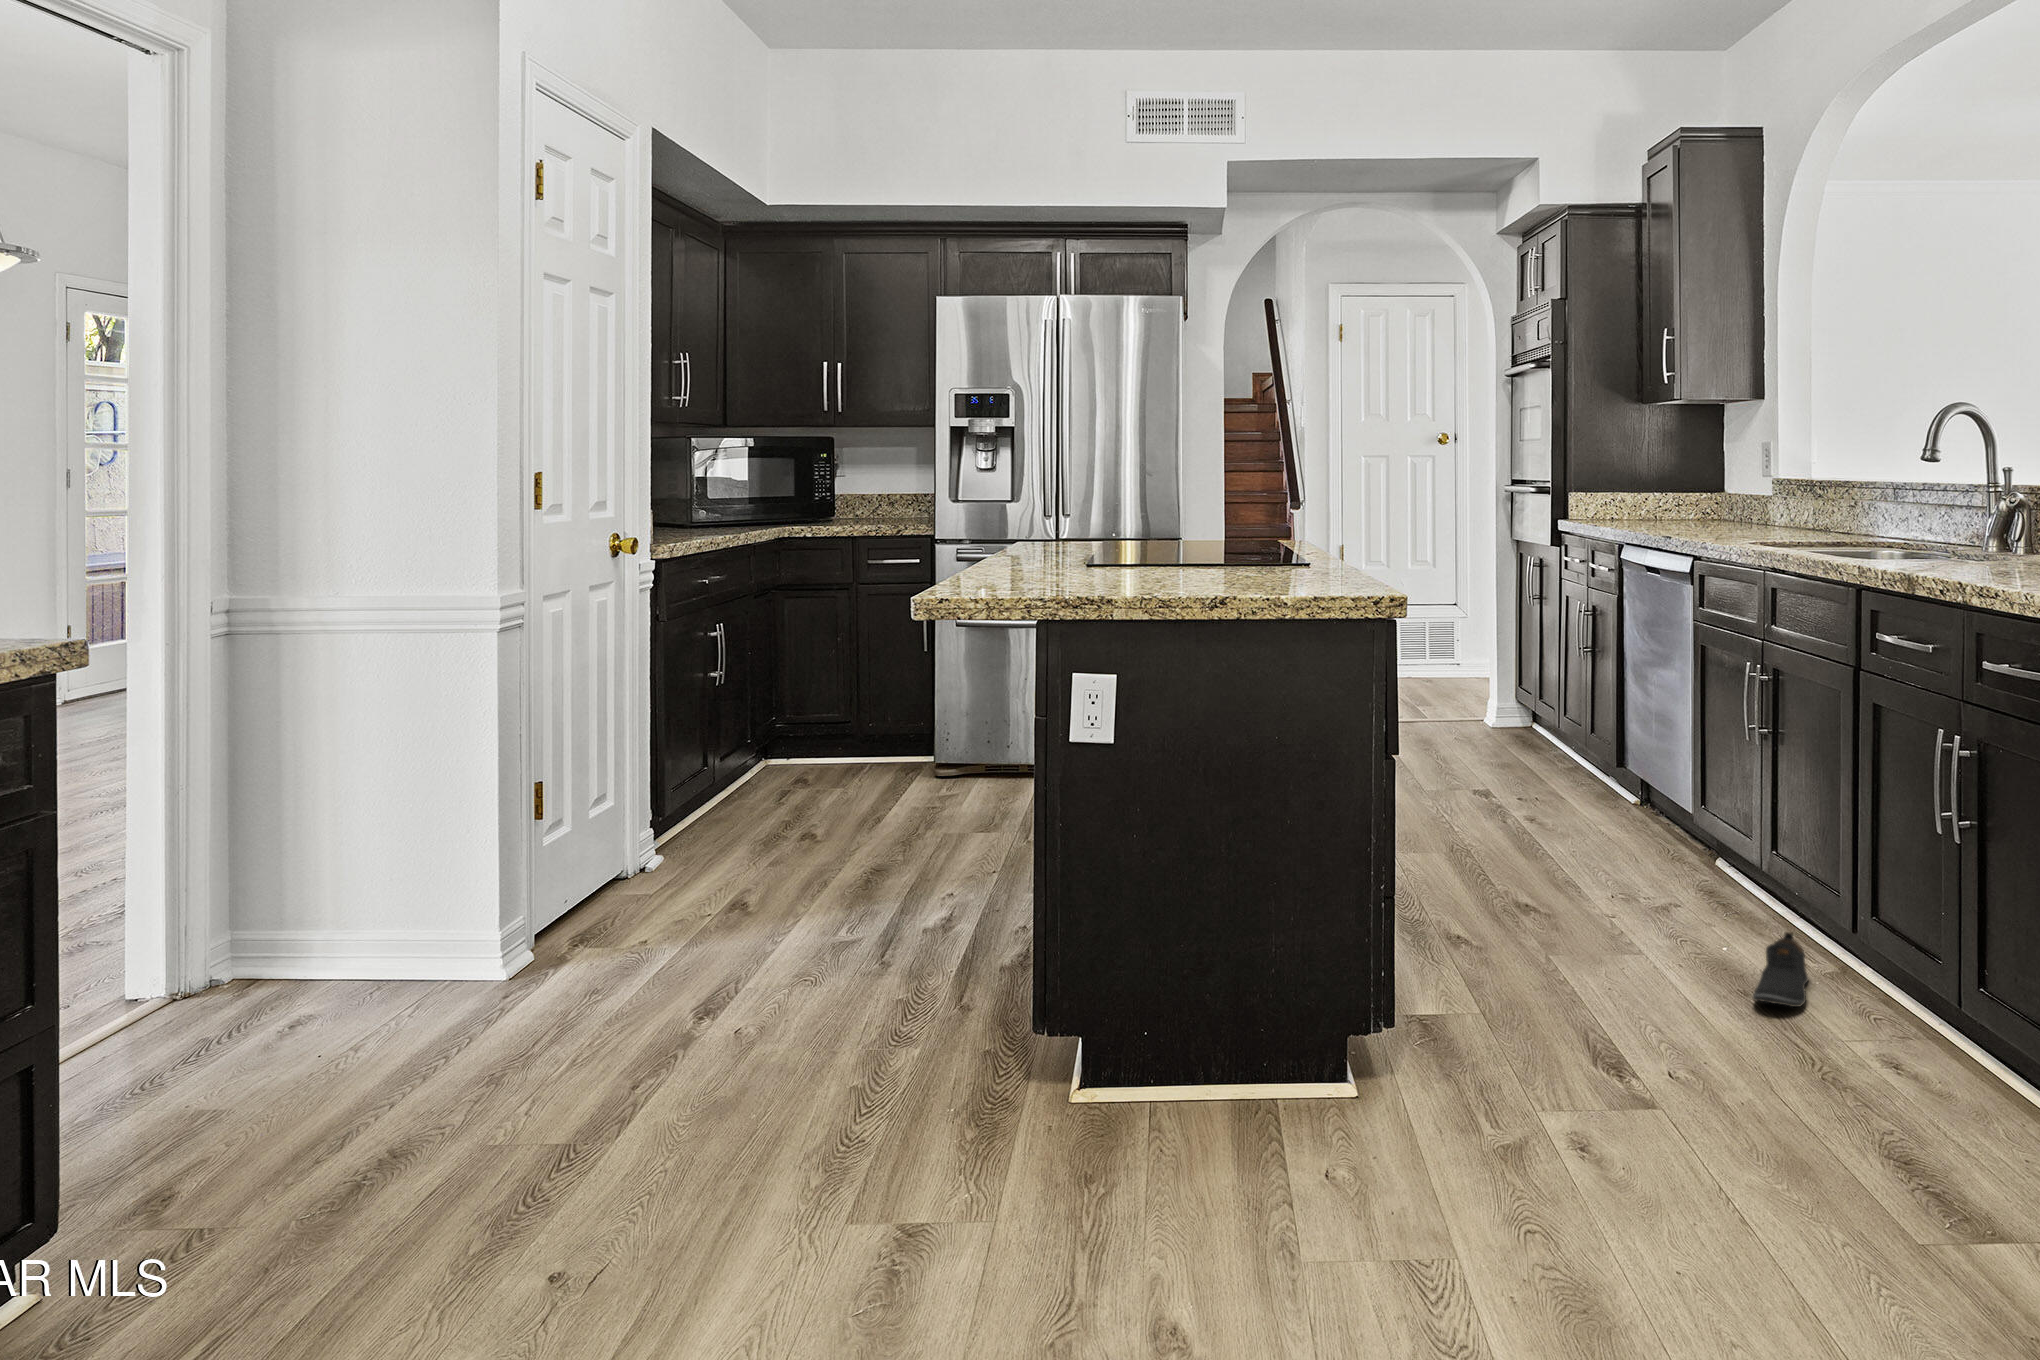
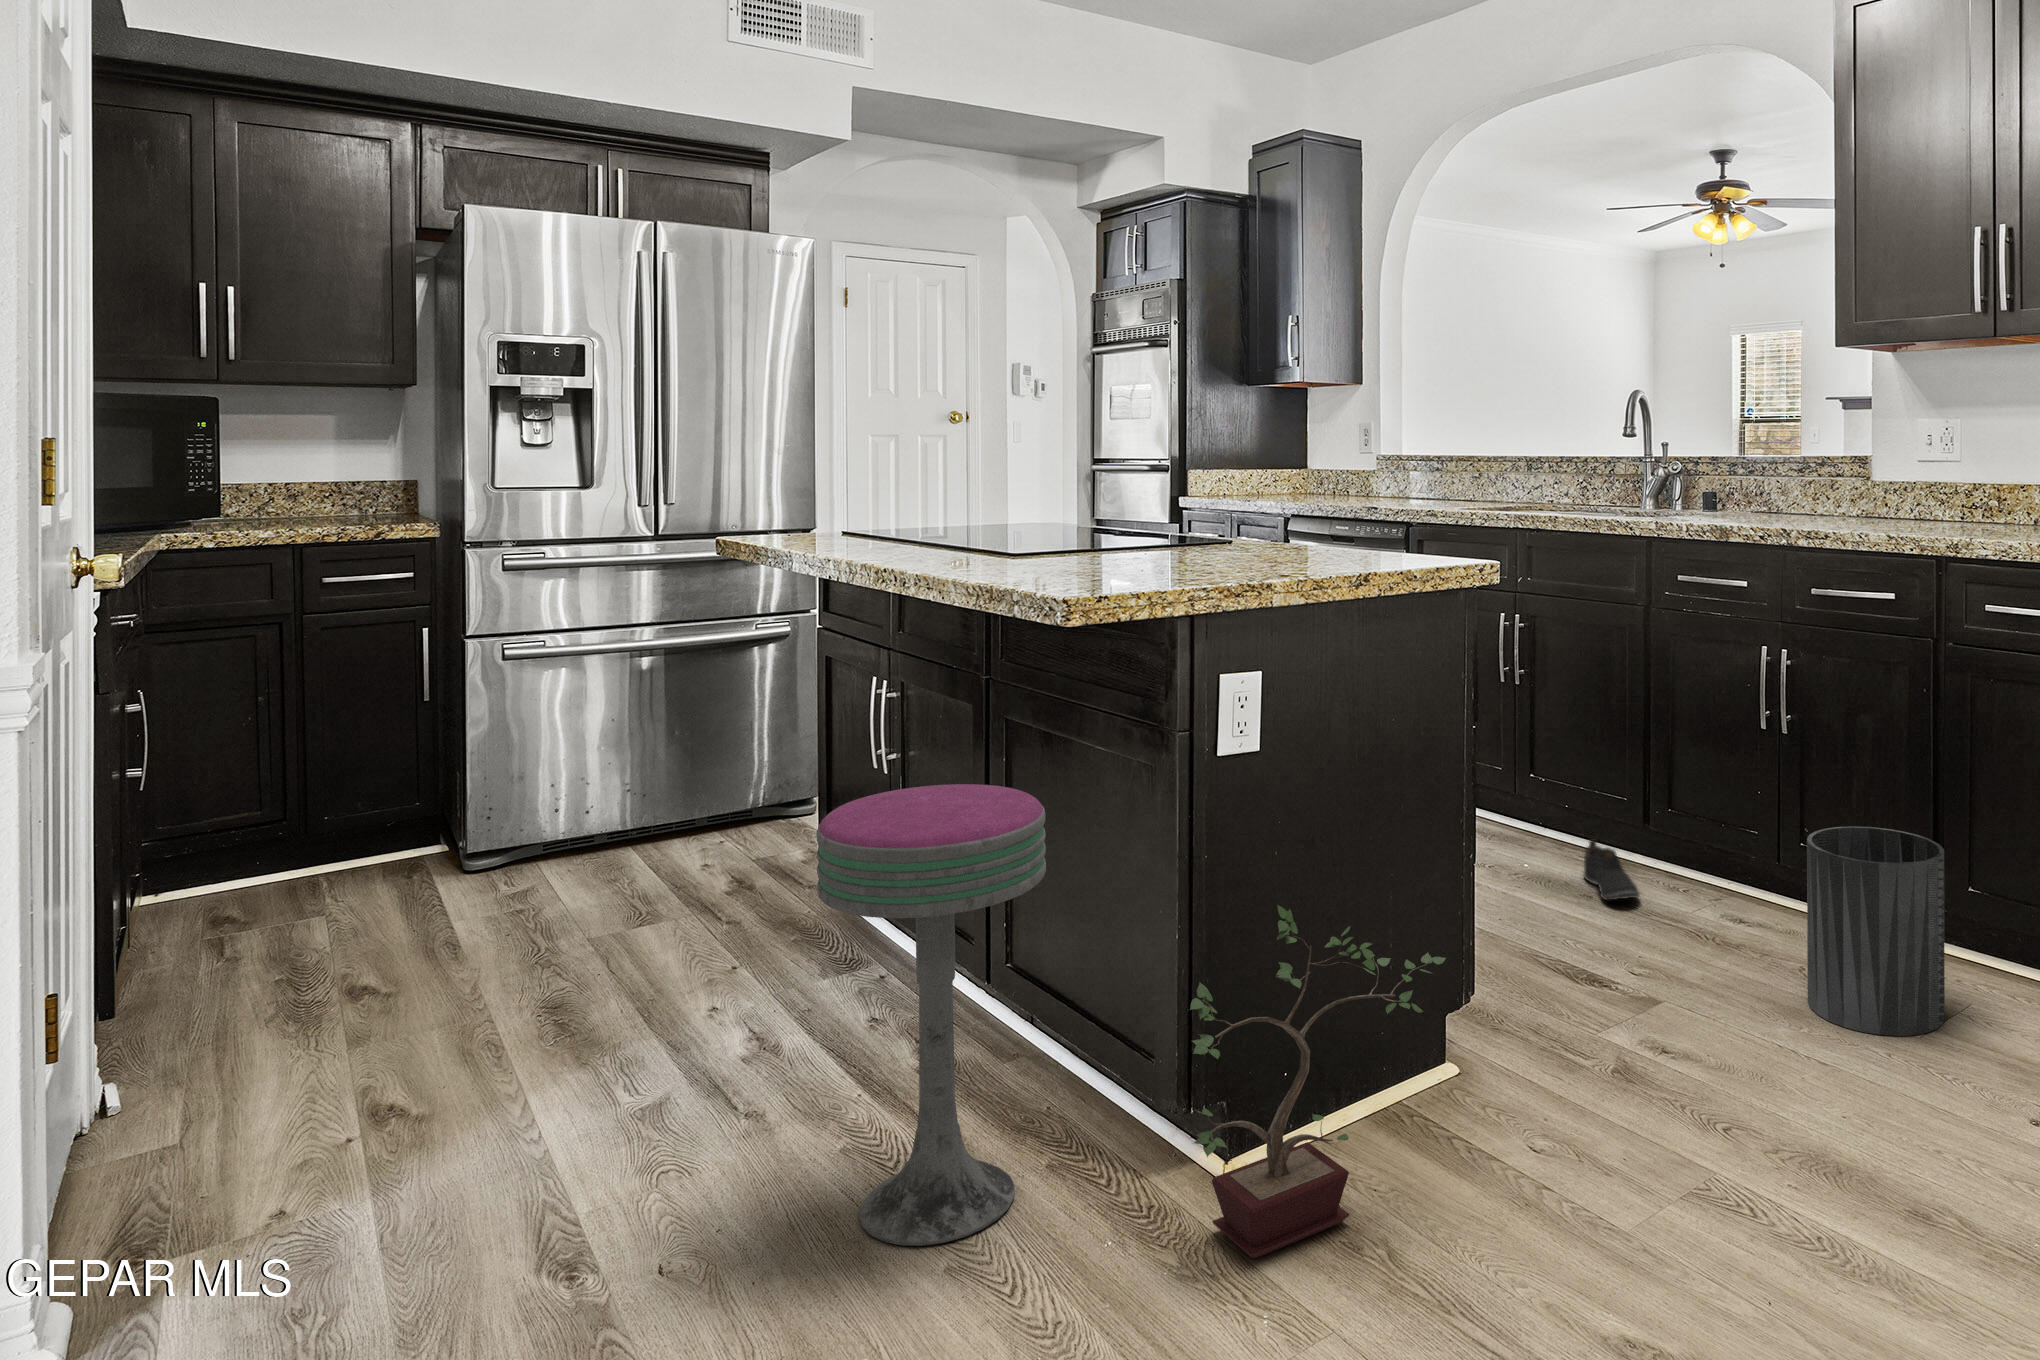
bar stool: none [789,739,964,1087] -> present [816,784,1046,1246]
potted plant: none [936,879,1192,1177] -> present [1190,905,1446,1258]
trash can: none [1816,960,2003,1250] -> present [1807,826,1945,1036]

